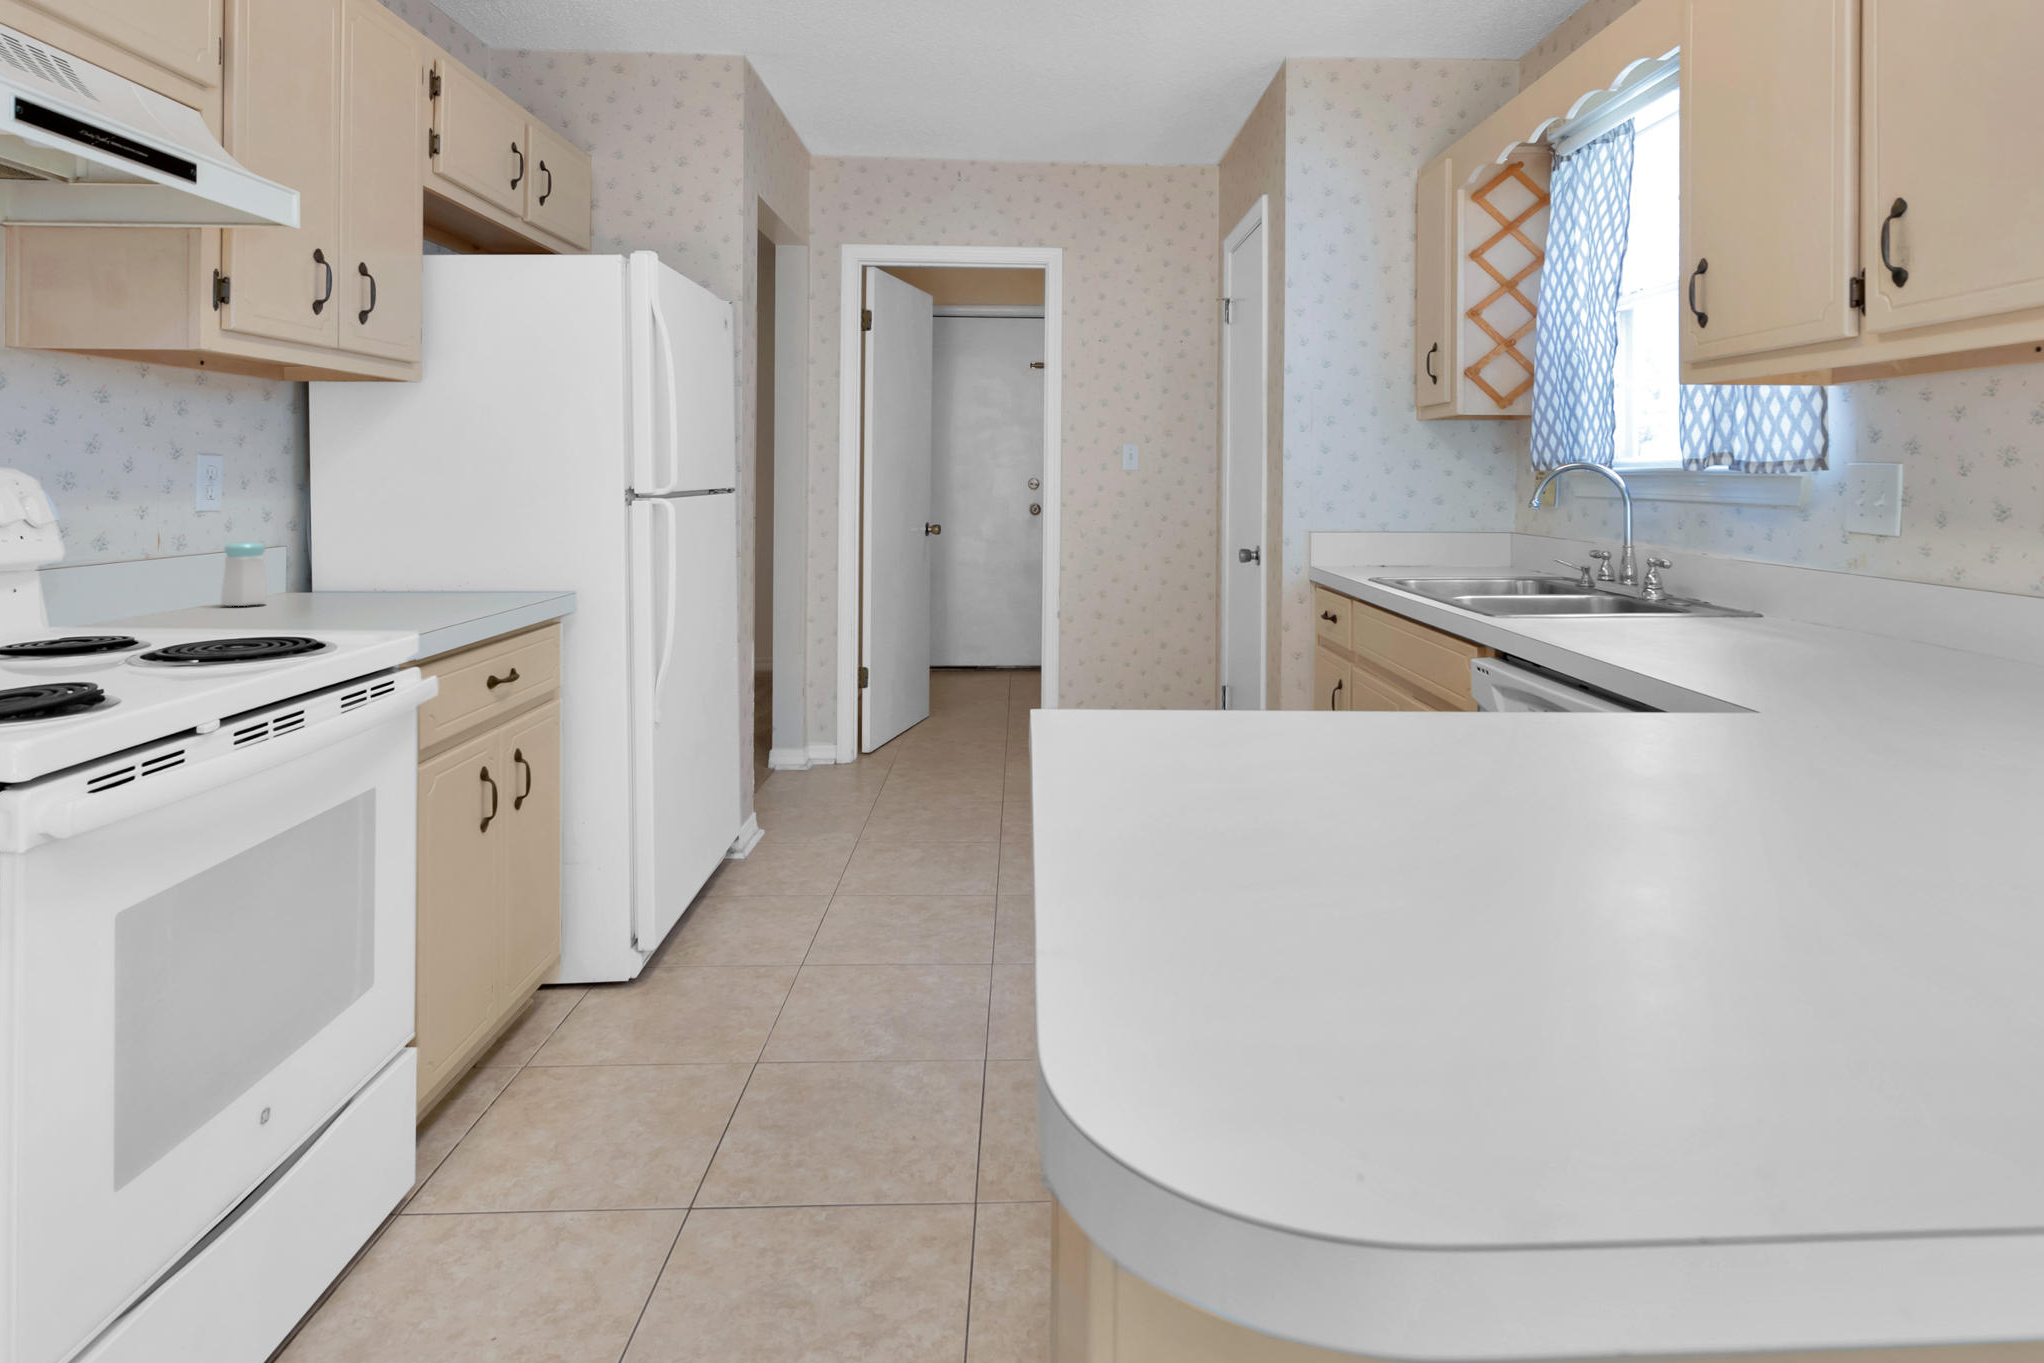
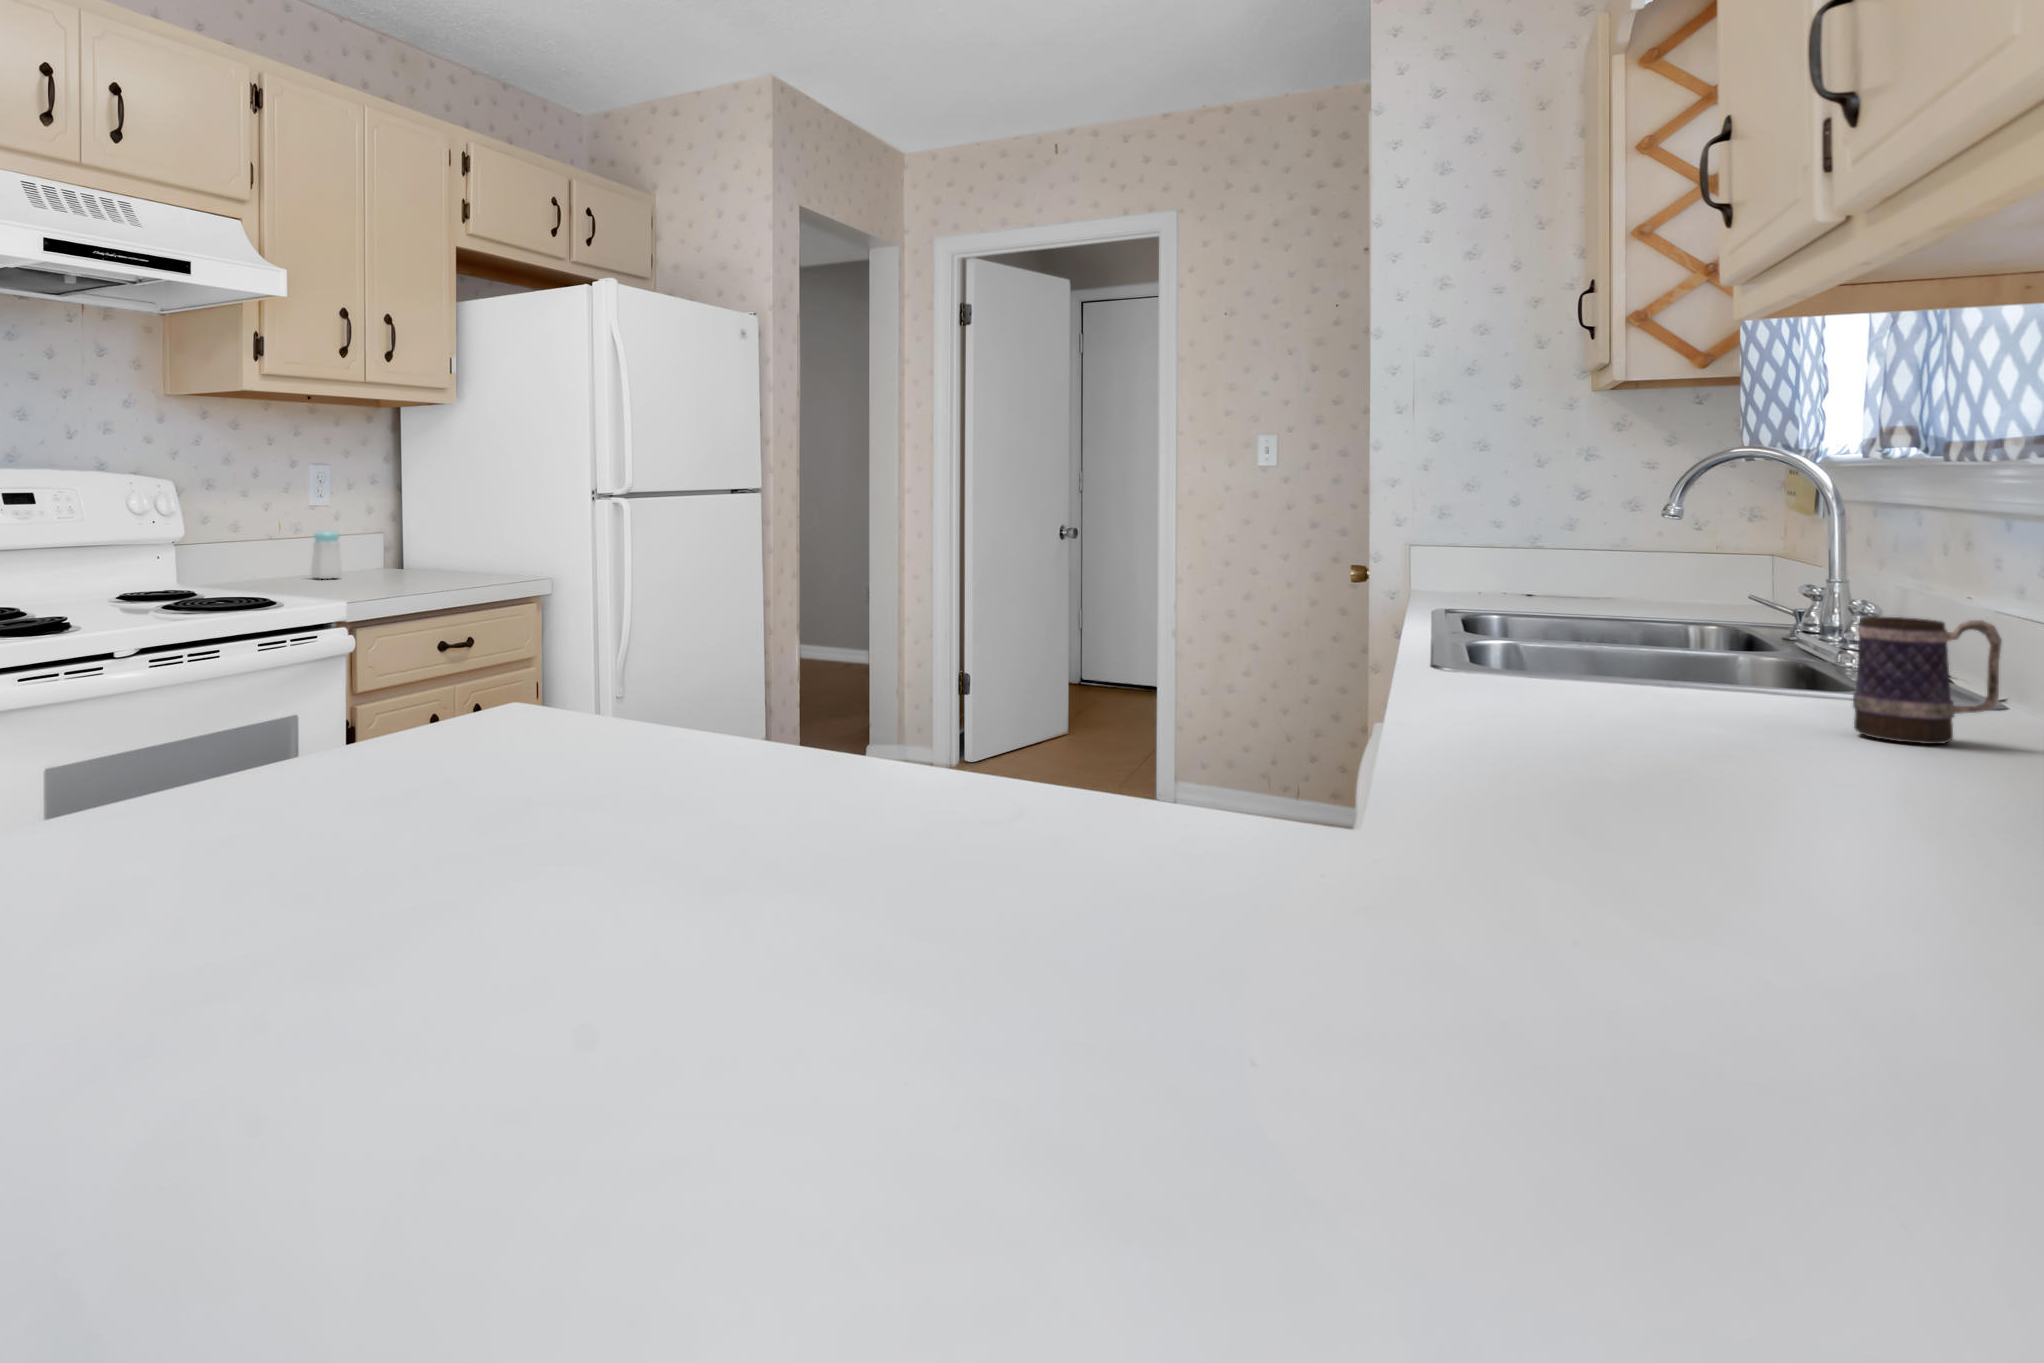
mug: none [1790,570,1859,644] -> present [1853,617,2002,744]

